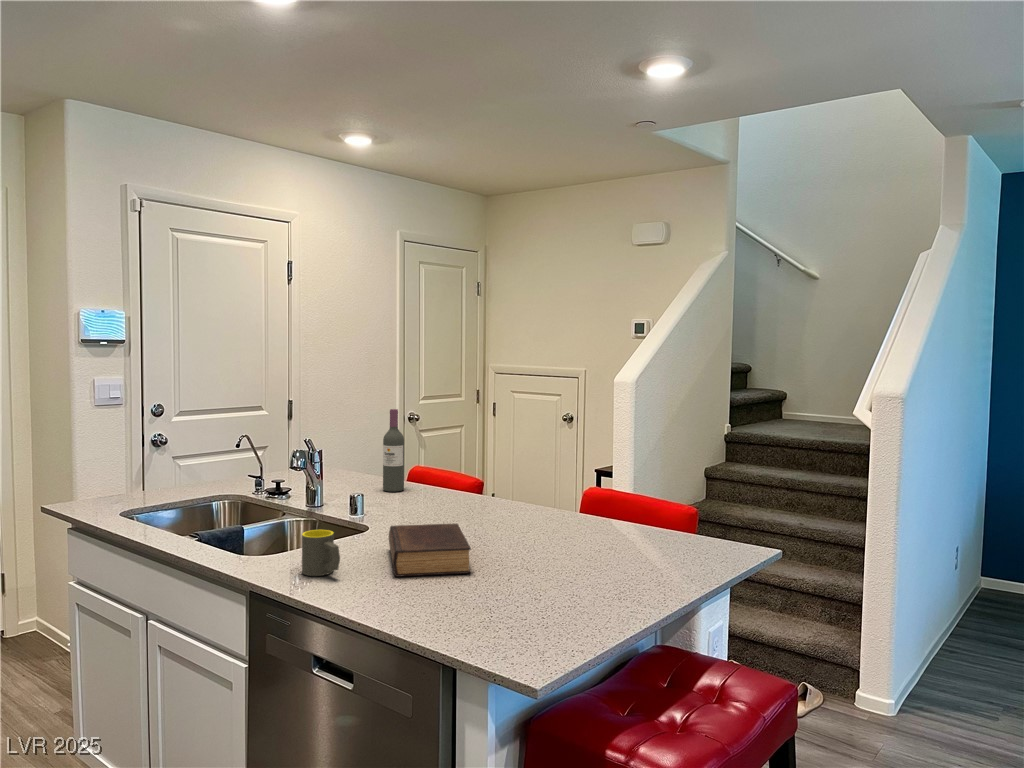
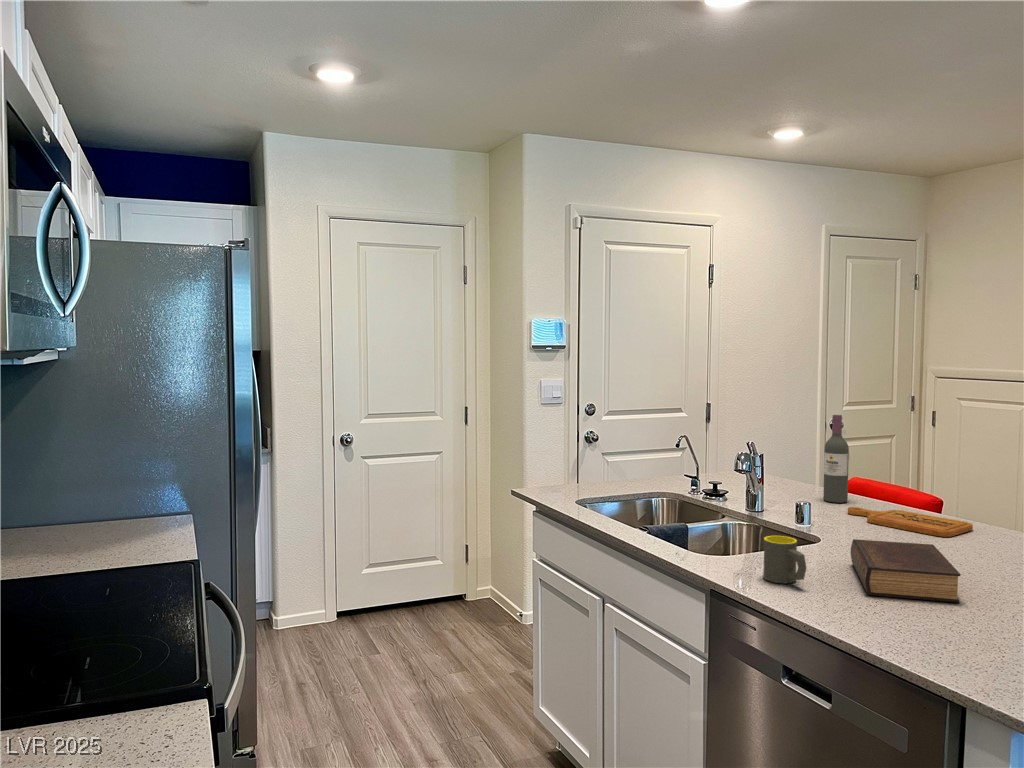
cutting board: none [401,494,500,515] -> present [848,507,973,537]

